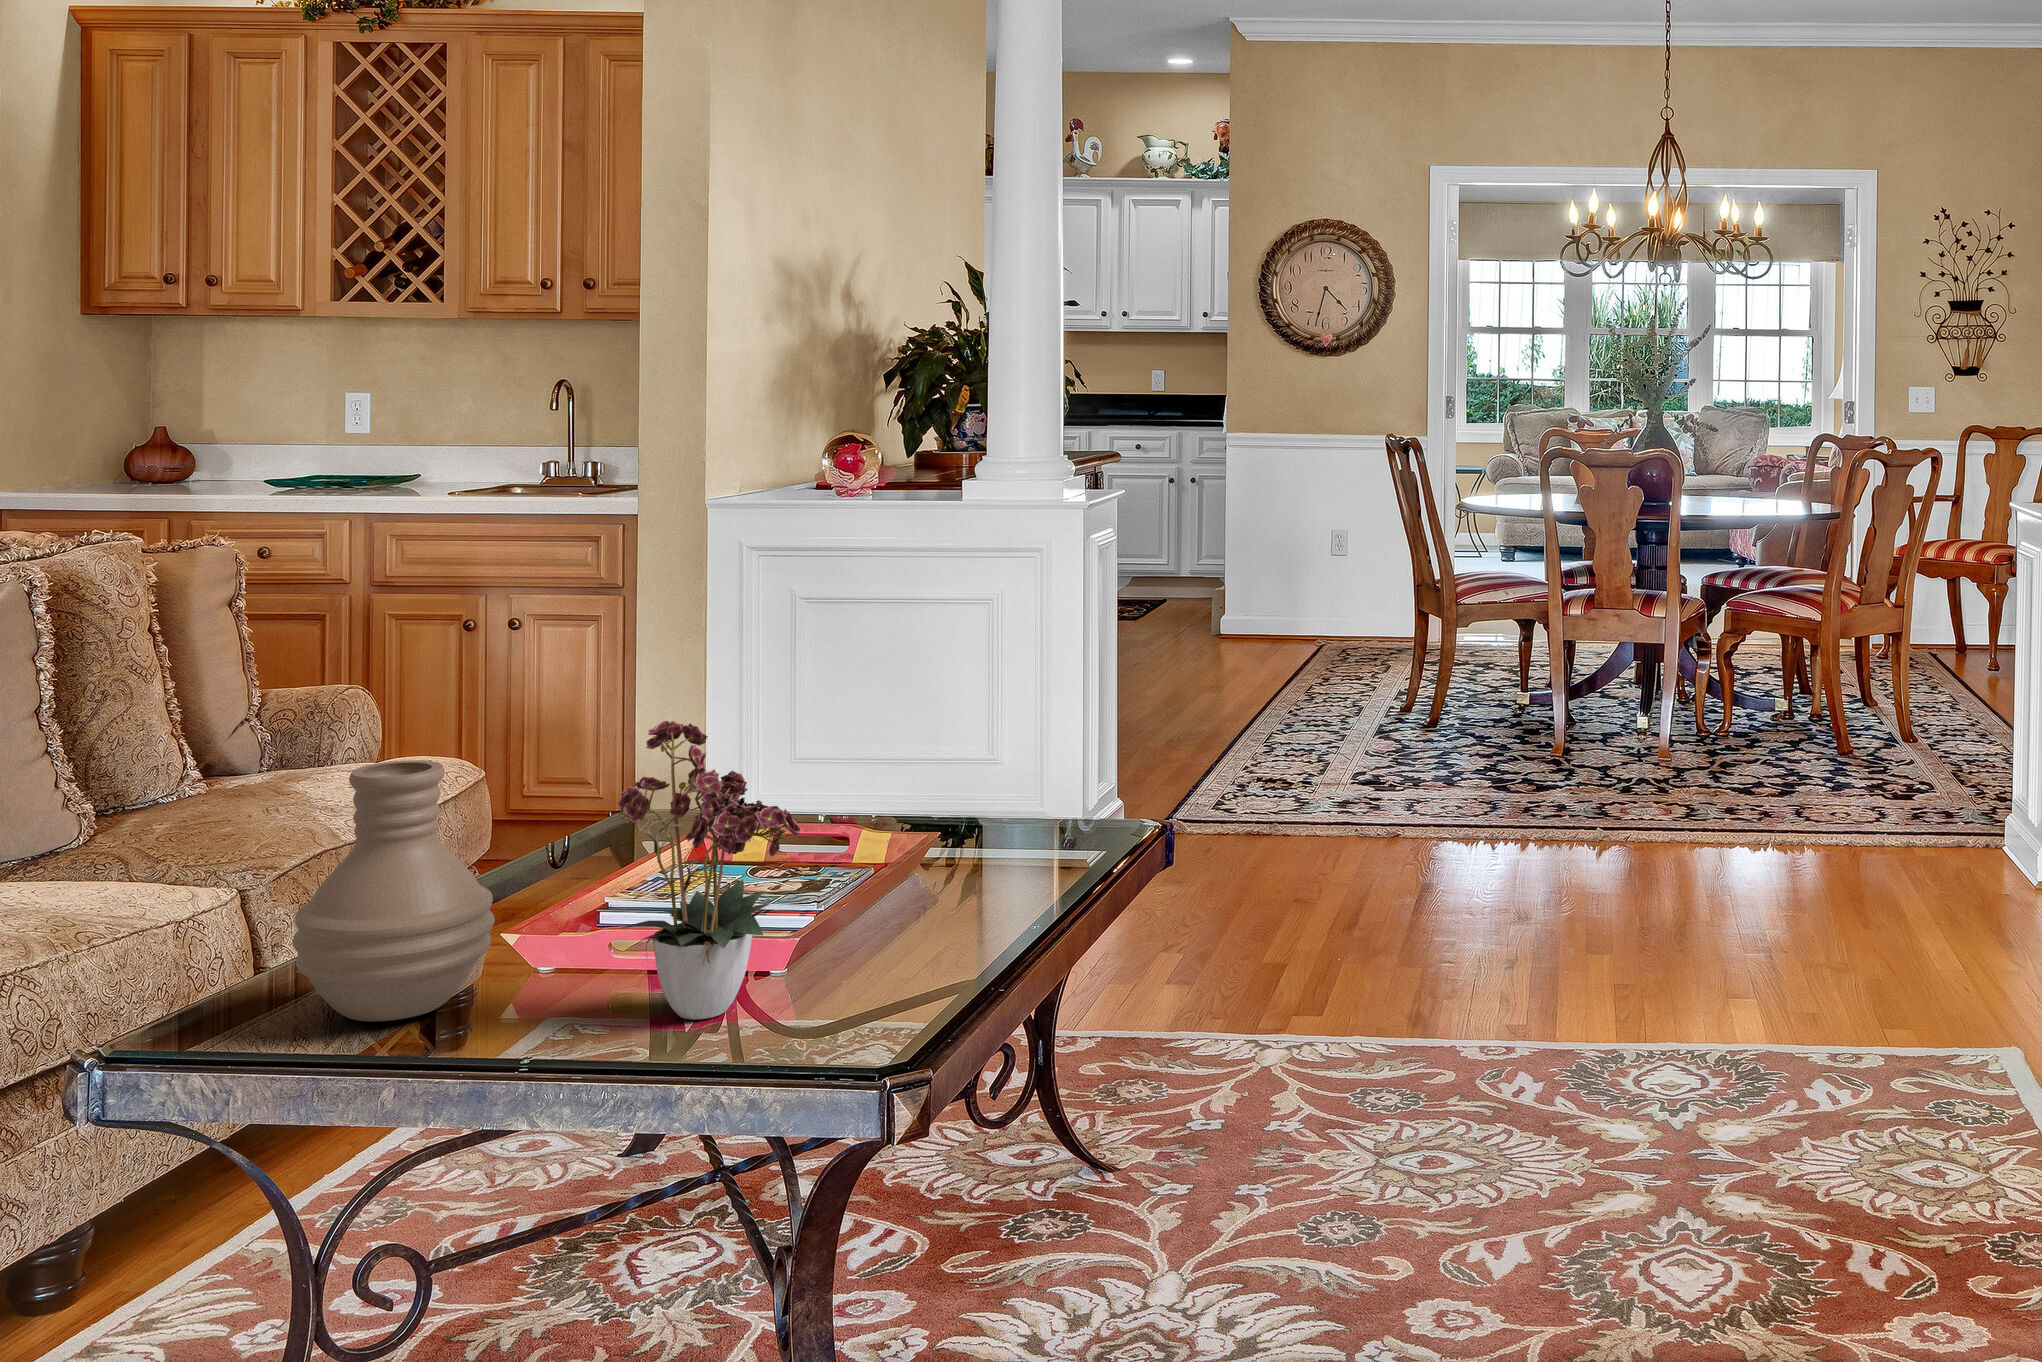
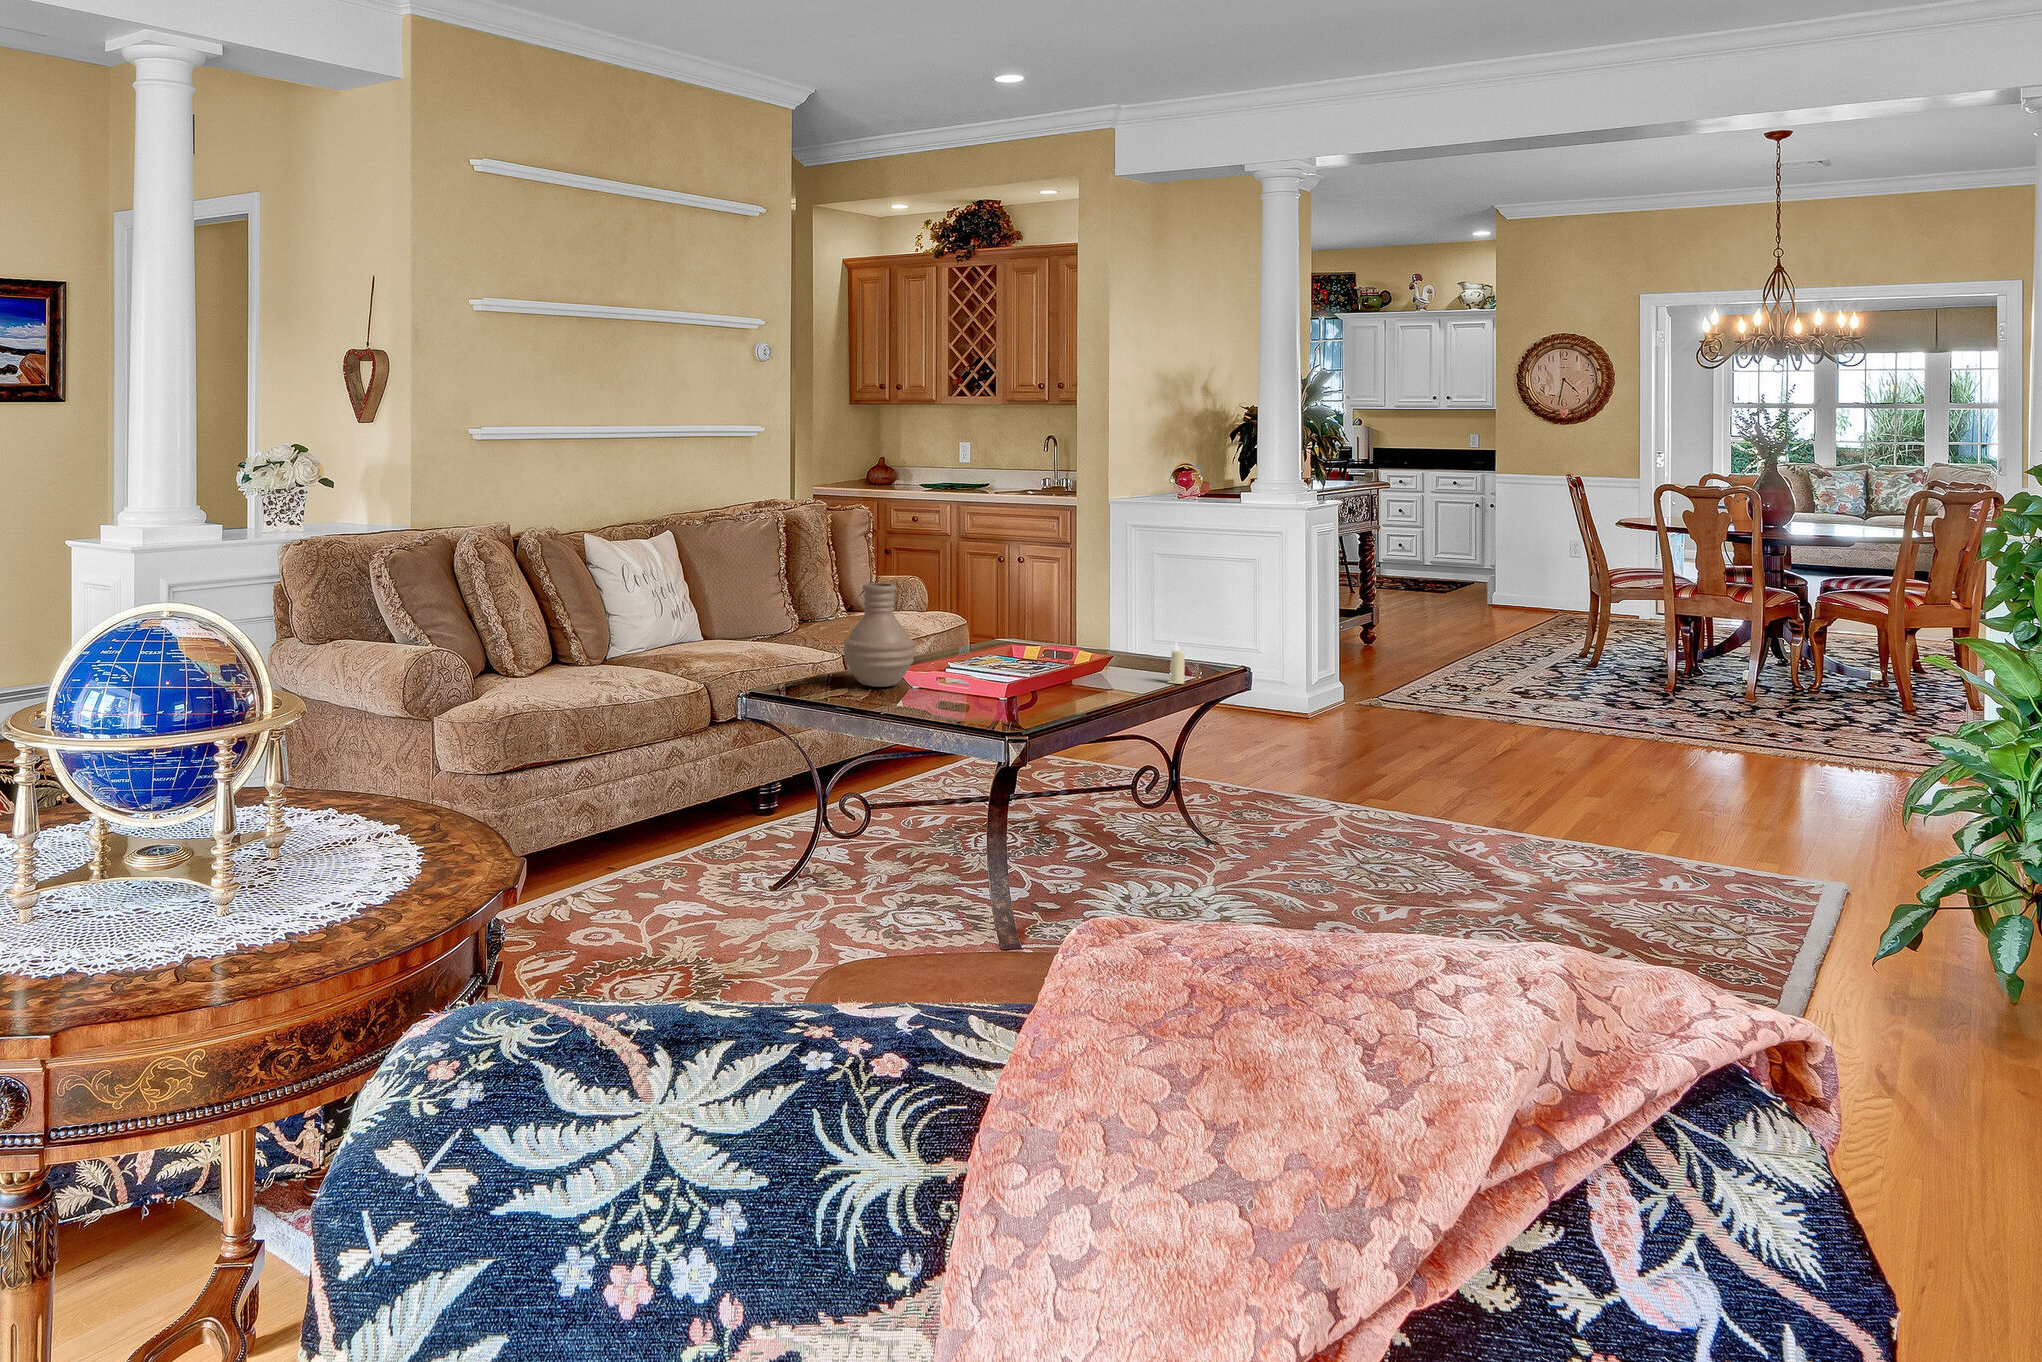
flower arrangement: present [618,721,800,1020] -> none [949,566,1026,702]
candle: none [1029,796,1063,880] -> present [1168,641,1185,684]

